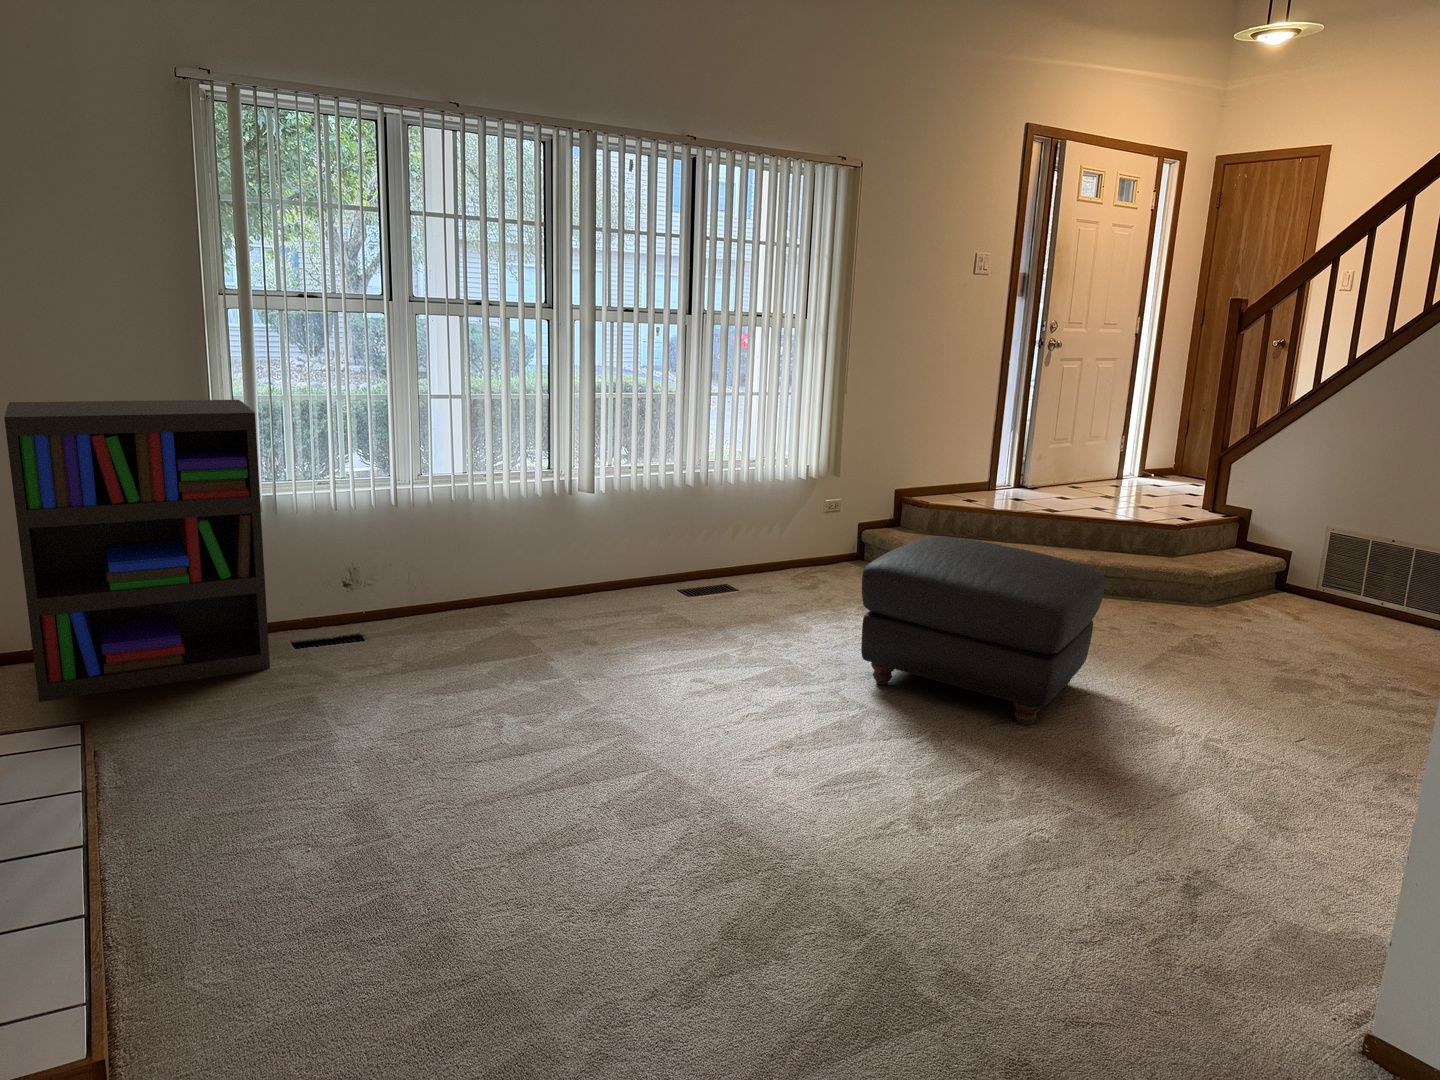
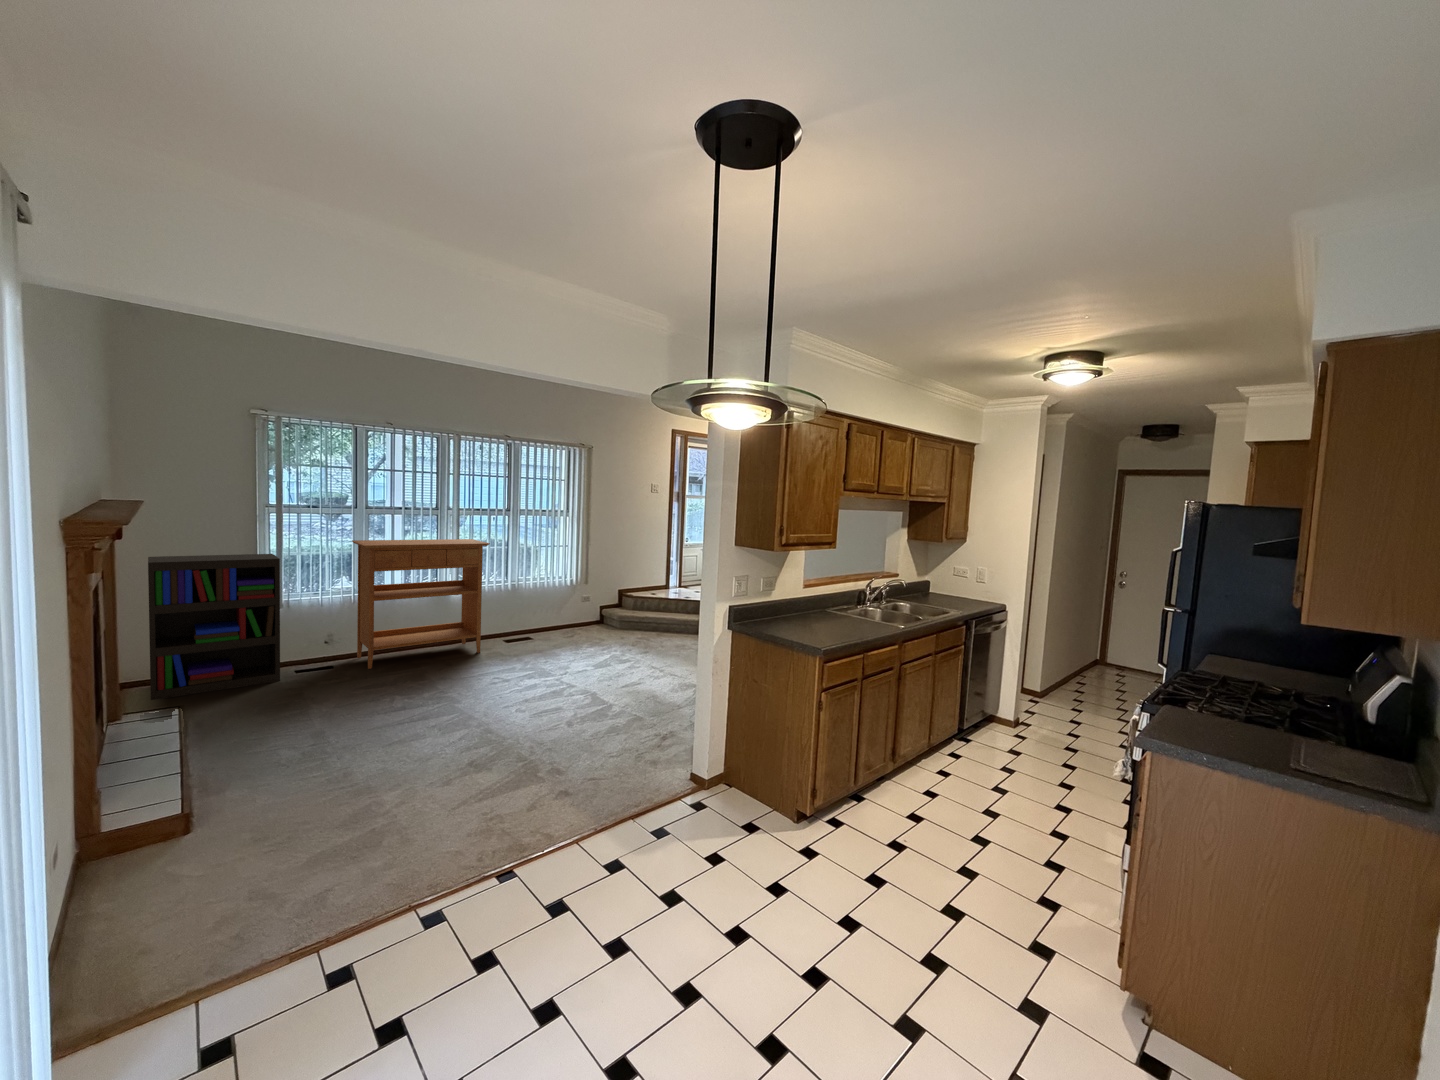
console table: none [387,373,665,649] -> present [352,539,490,669]
ottoman: present [861,536,1105,726] -> none [573,605,680,681]

